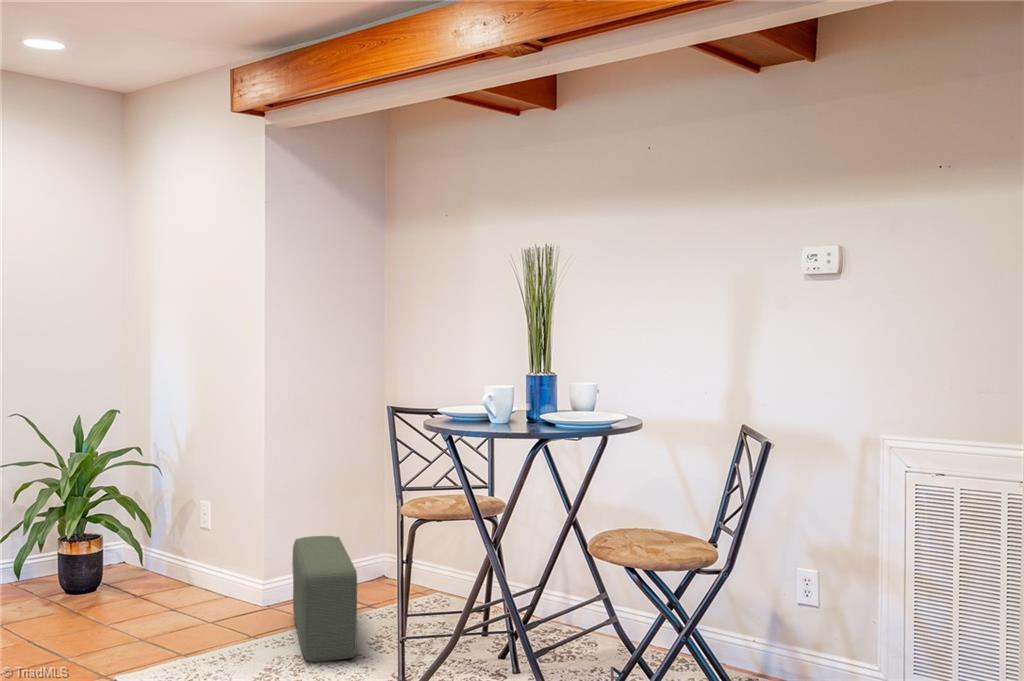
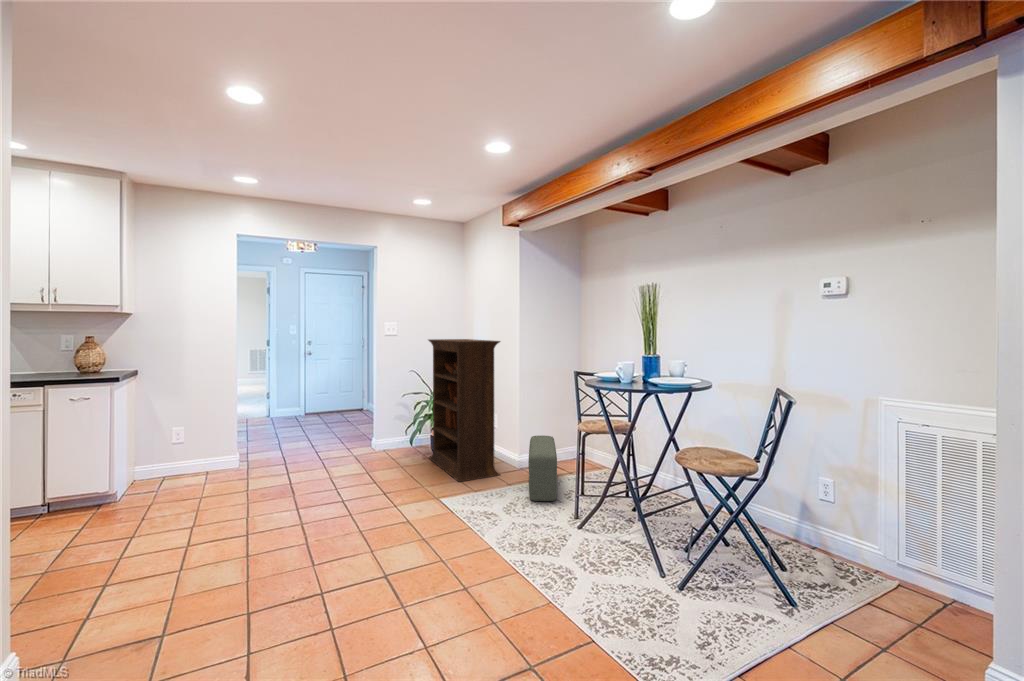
bookcase: none [56,343,234,643] -> present [429,339,500,482]

